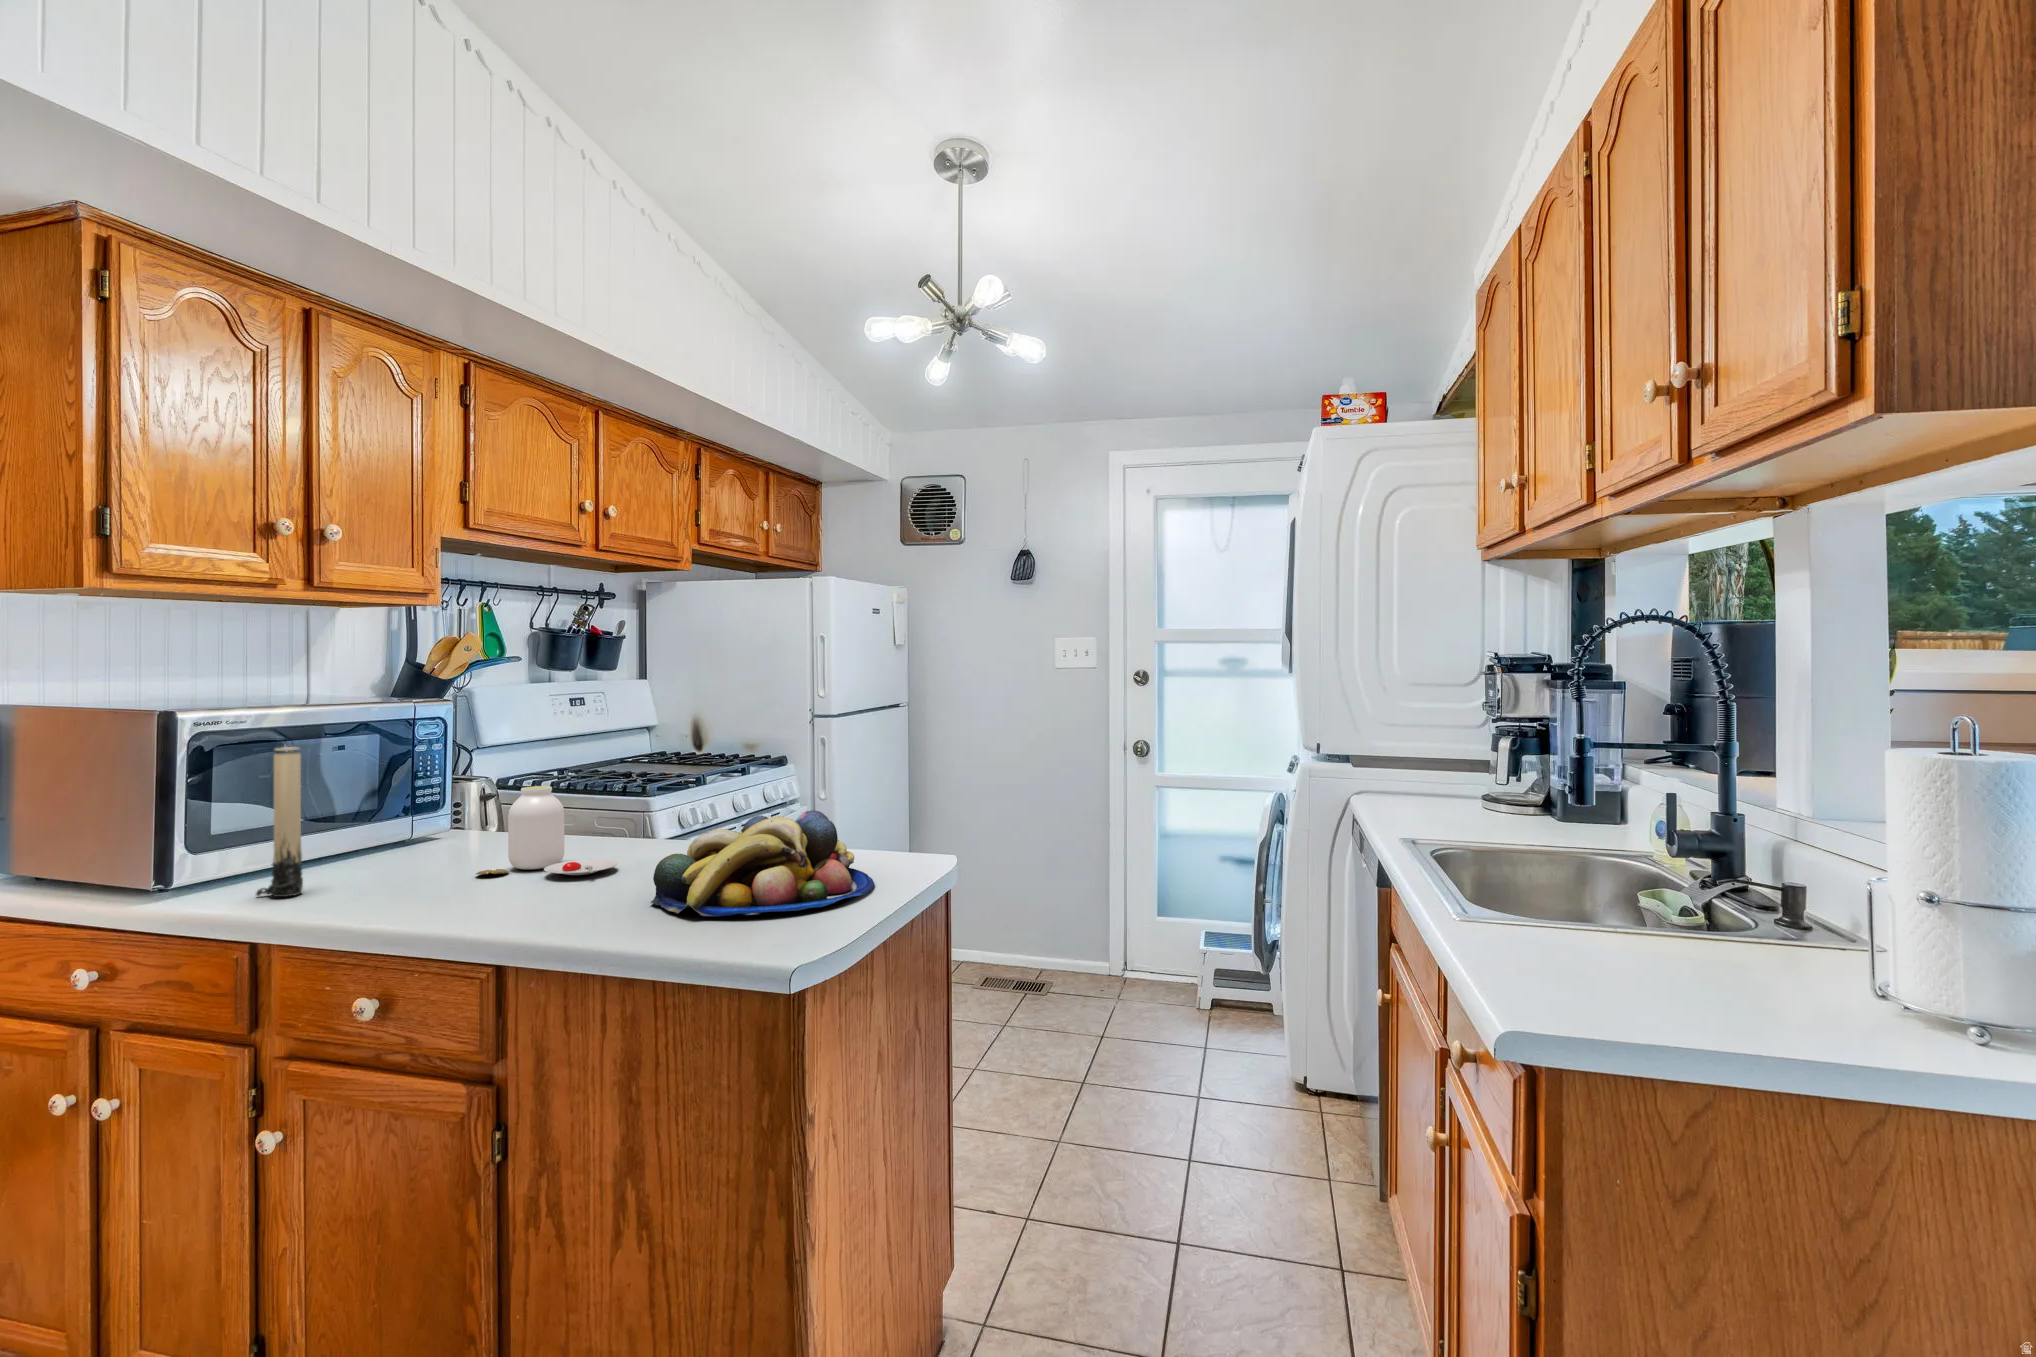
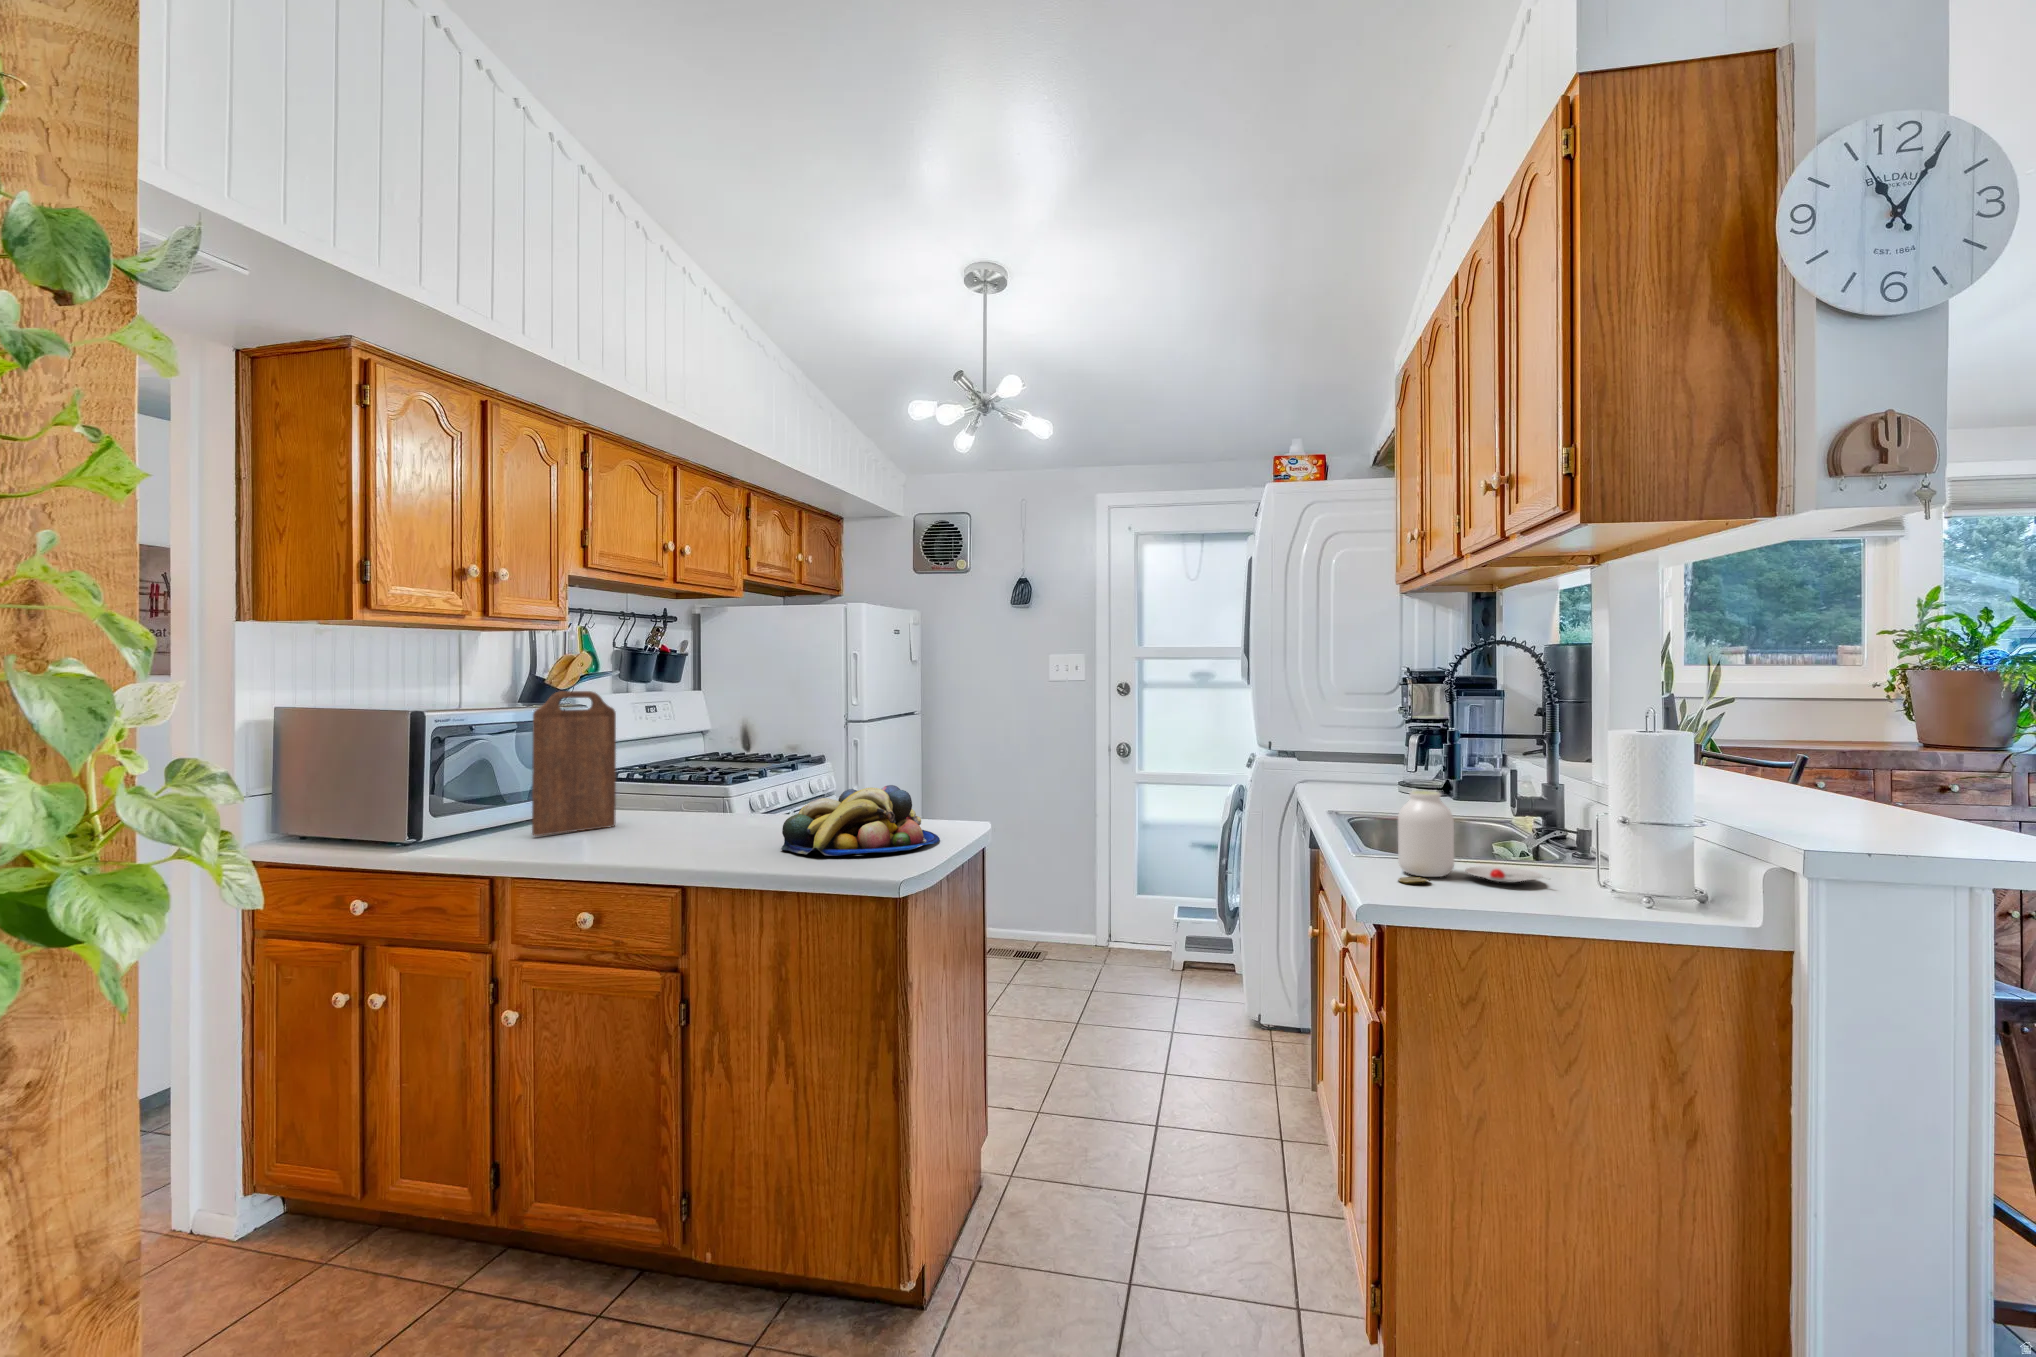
cutting board: none [347,684,470,875] -> present [532,691,616,836]
candle: present [256,747,303,897] -> none [478,738,512,849]
jar: present [476,786,617,875] -> present [1398,791,1543,883]

